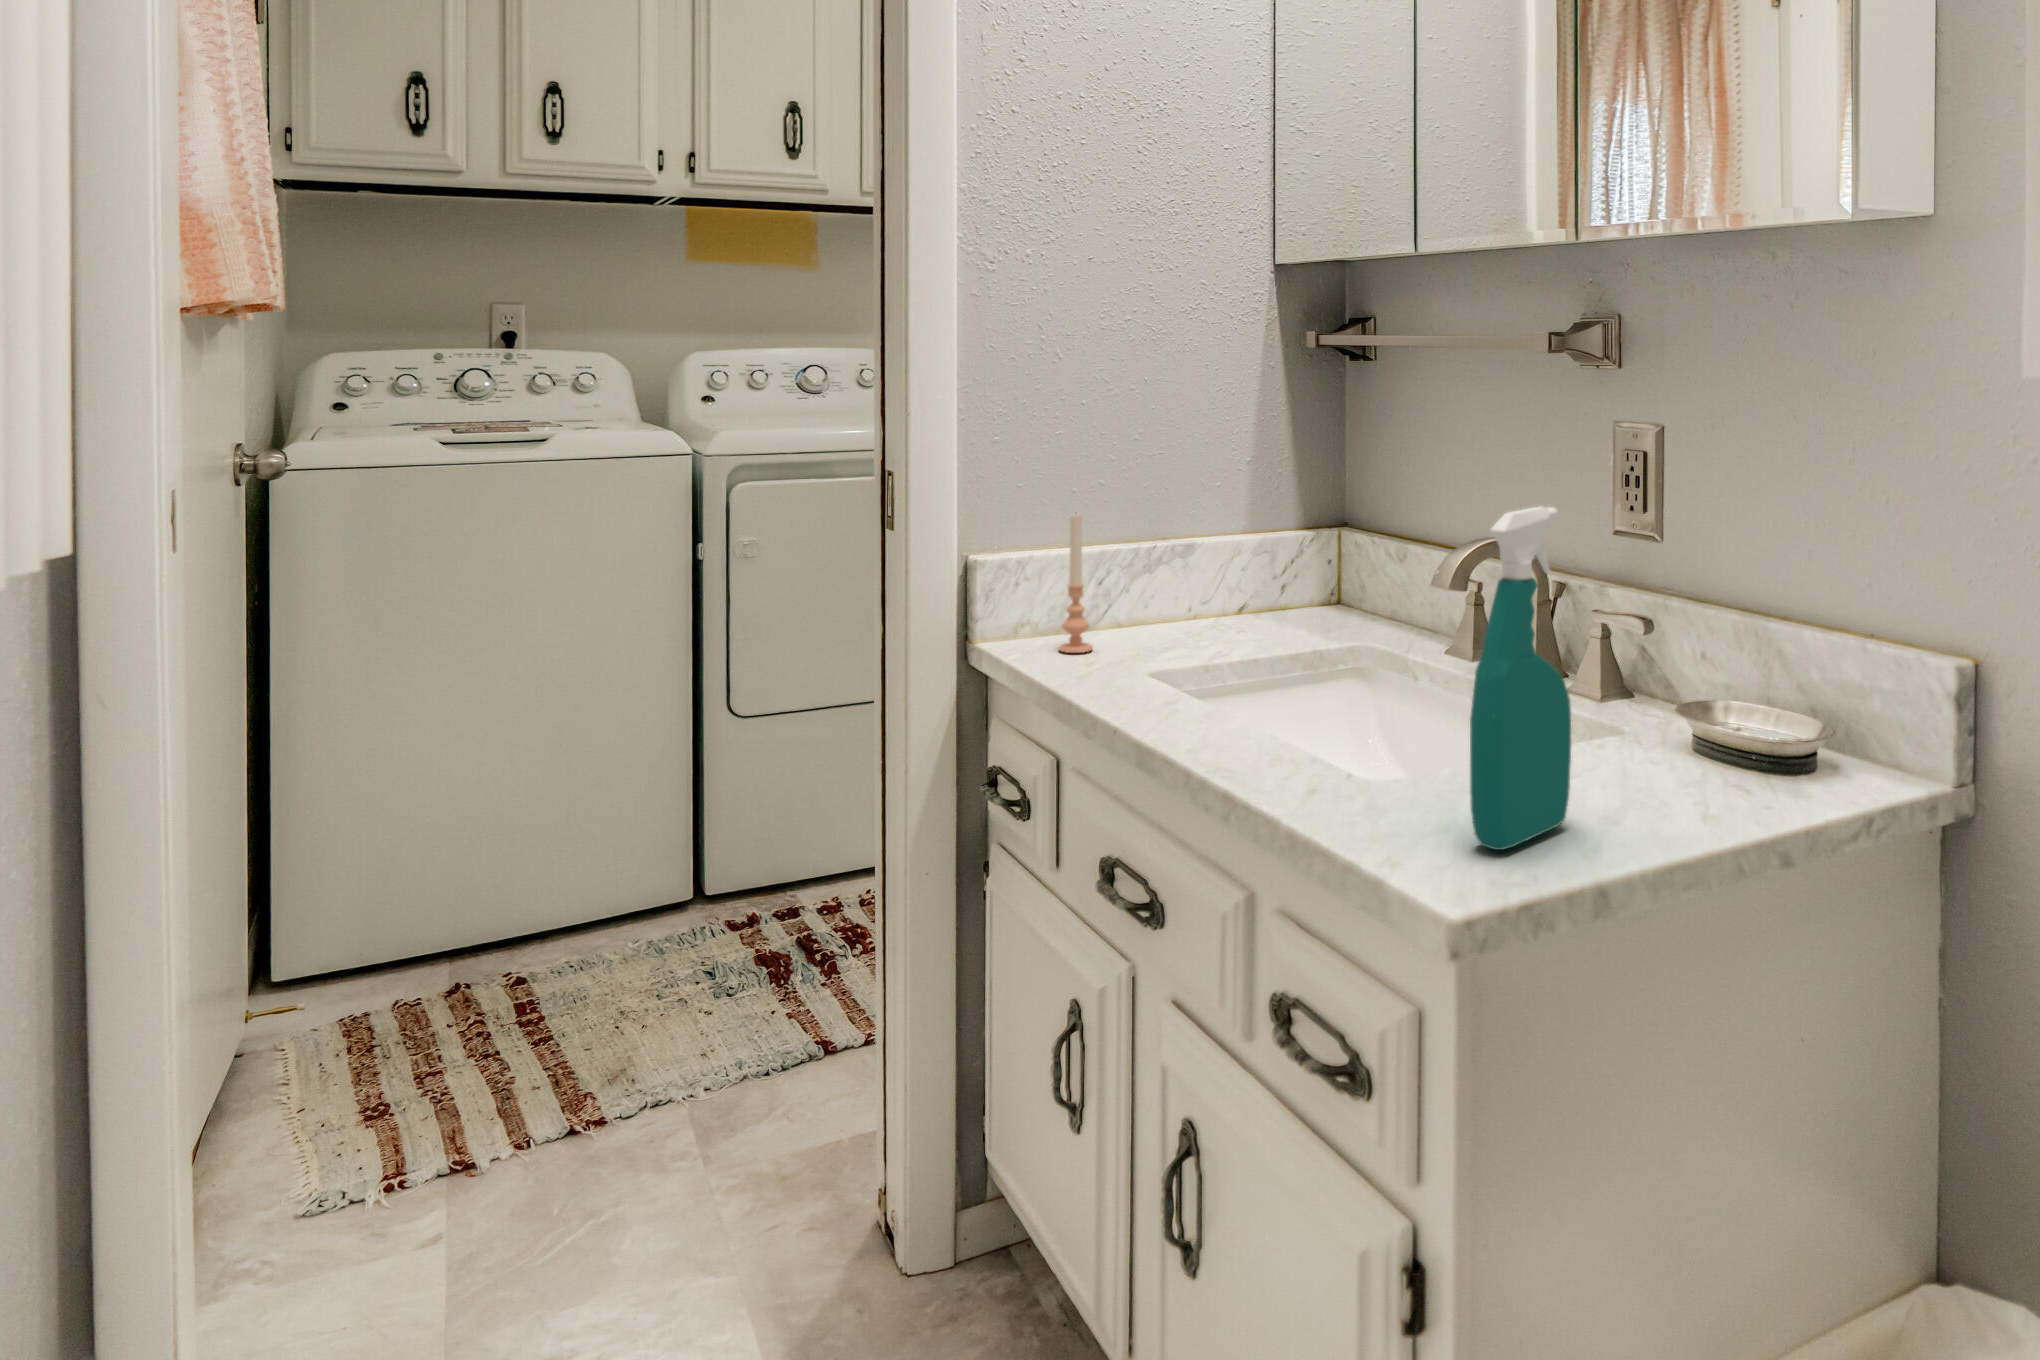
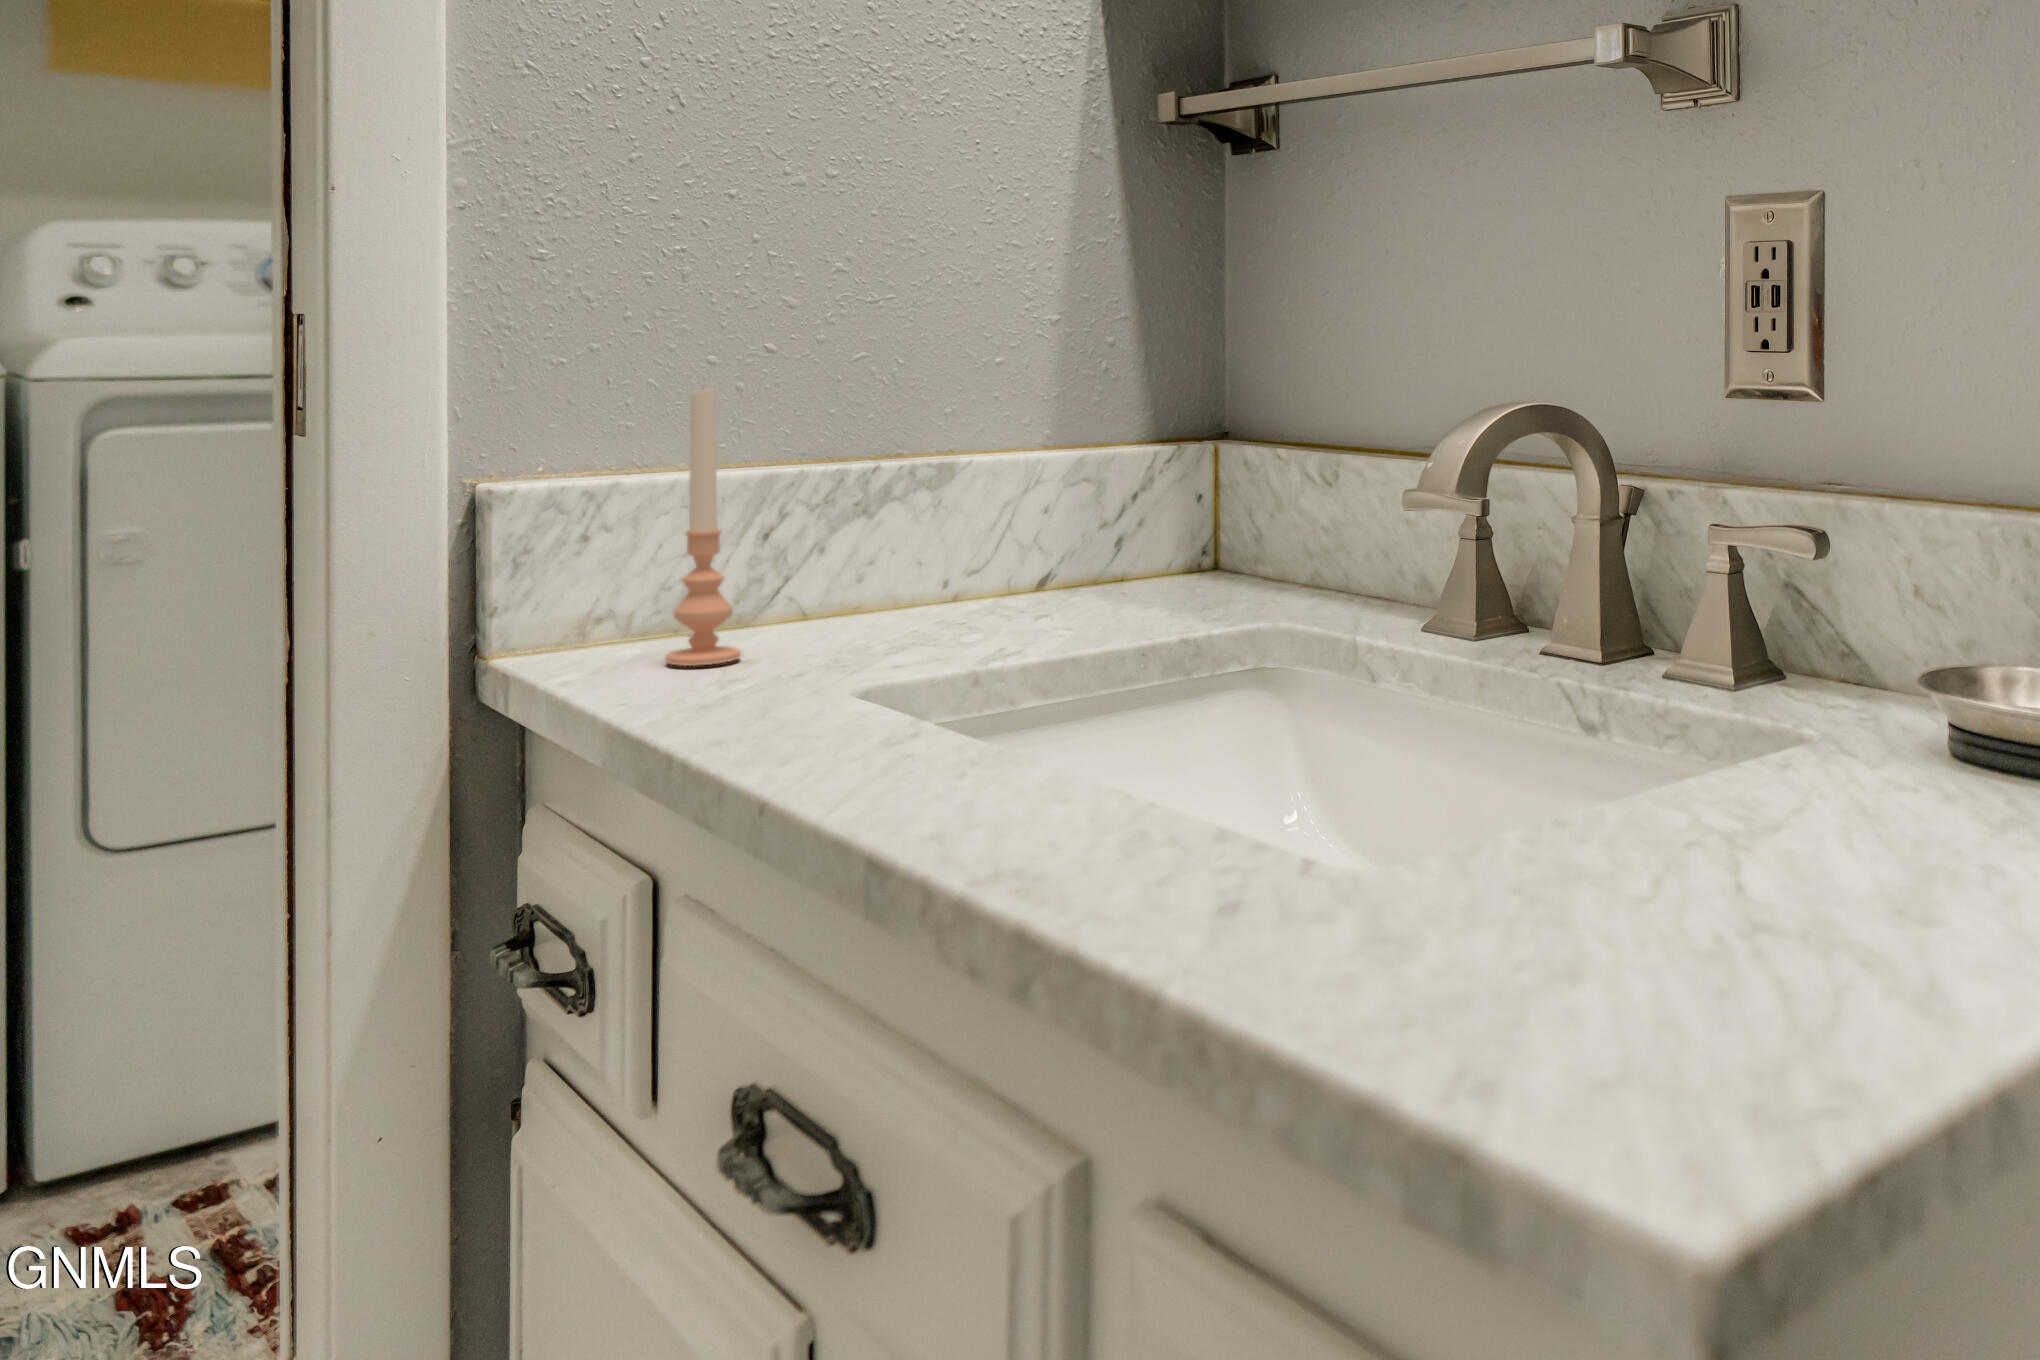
spray bottle: present [1470,507,1571,850] -> none [1660,175,1854,1016]

